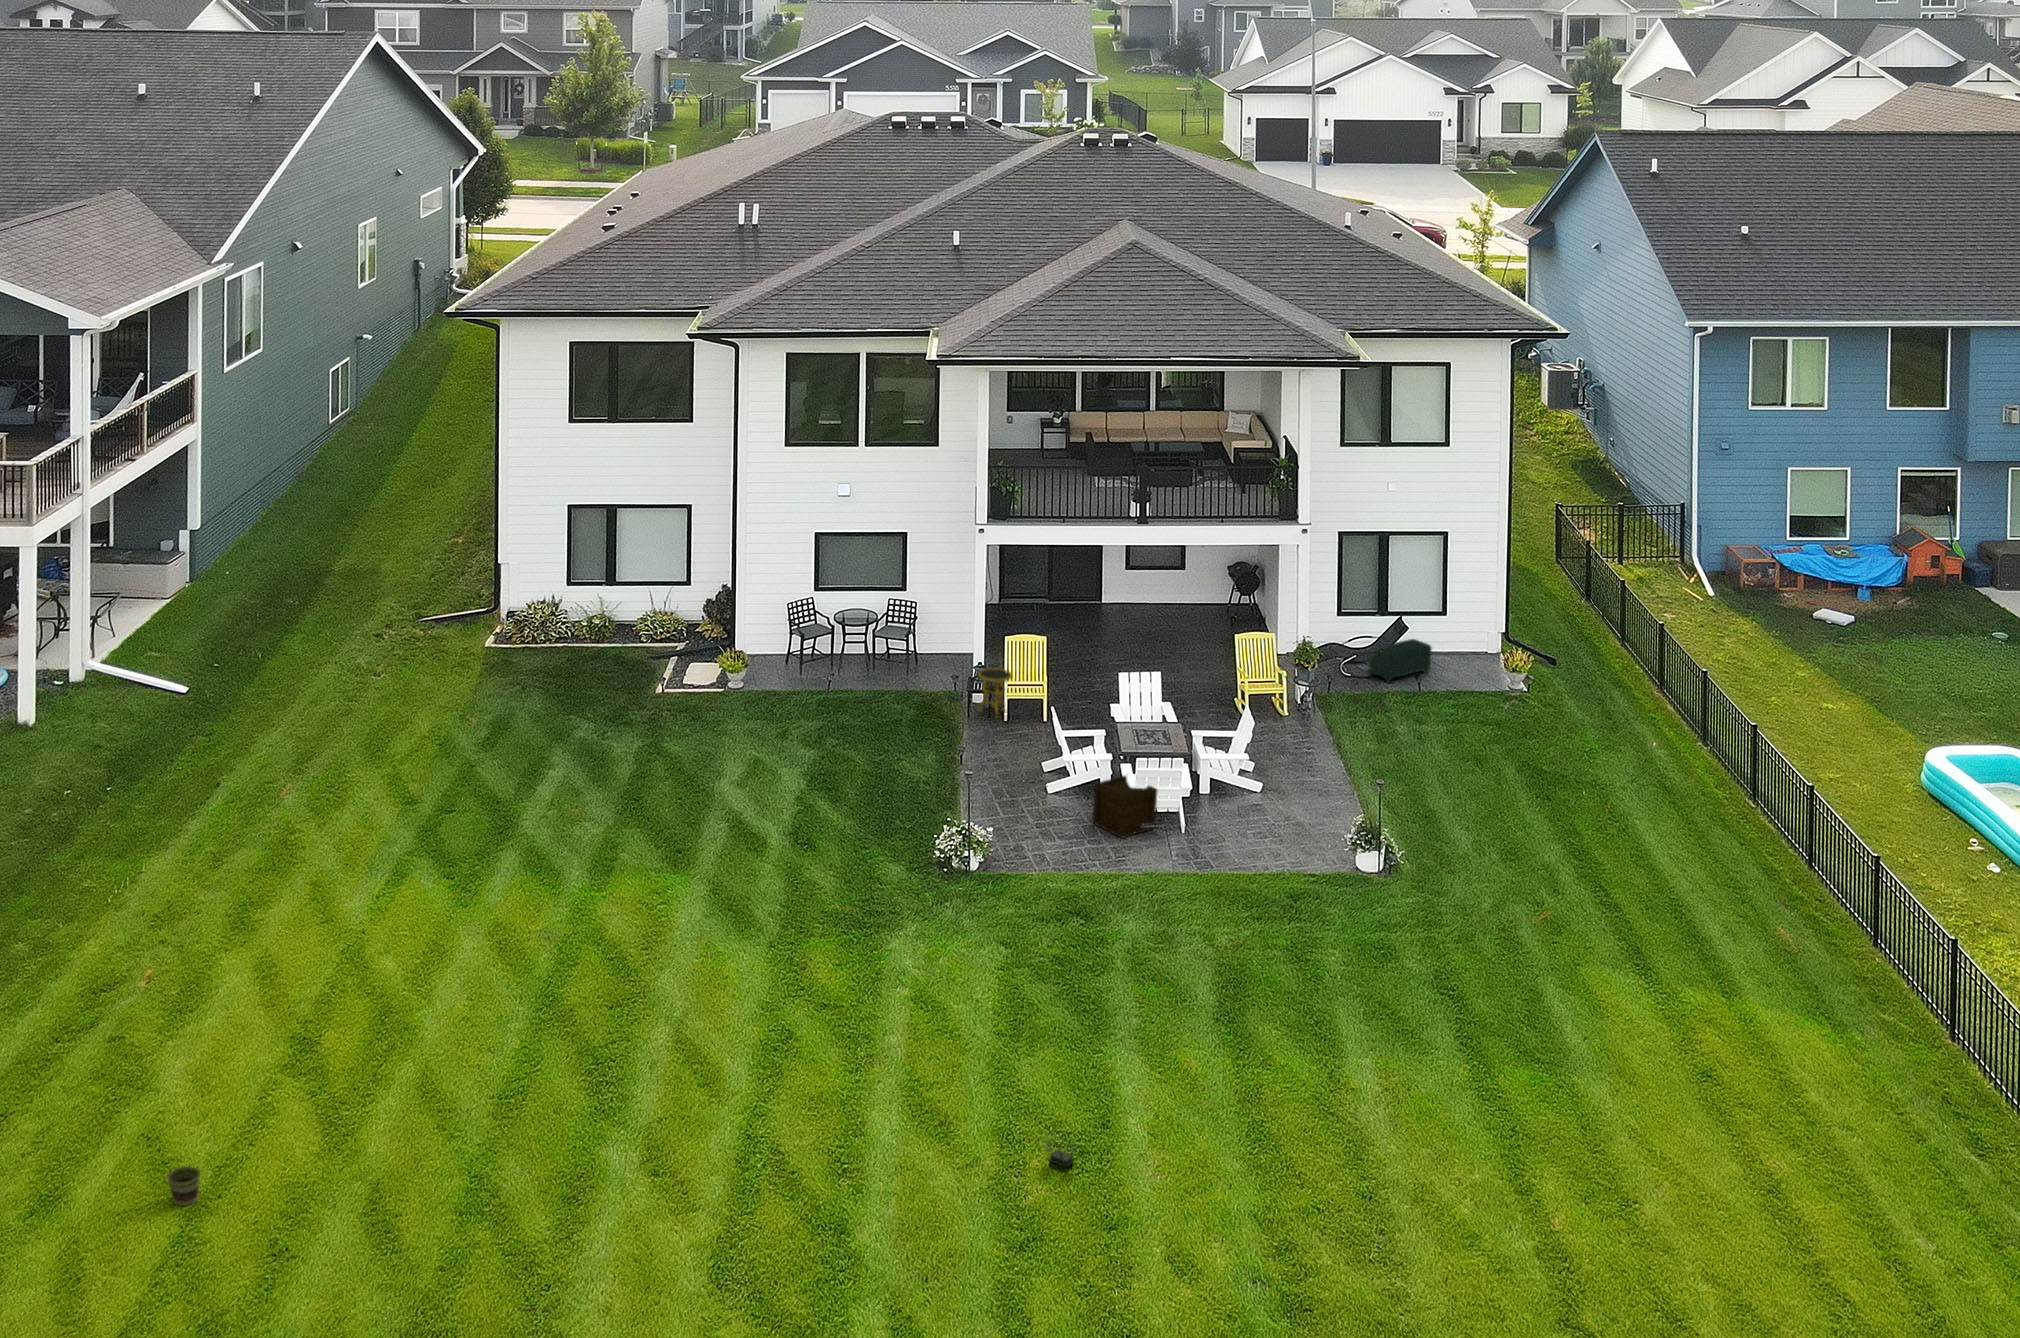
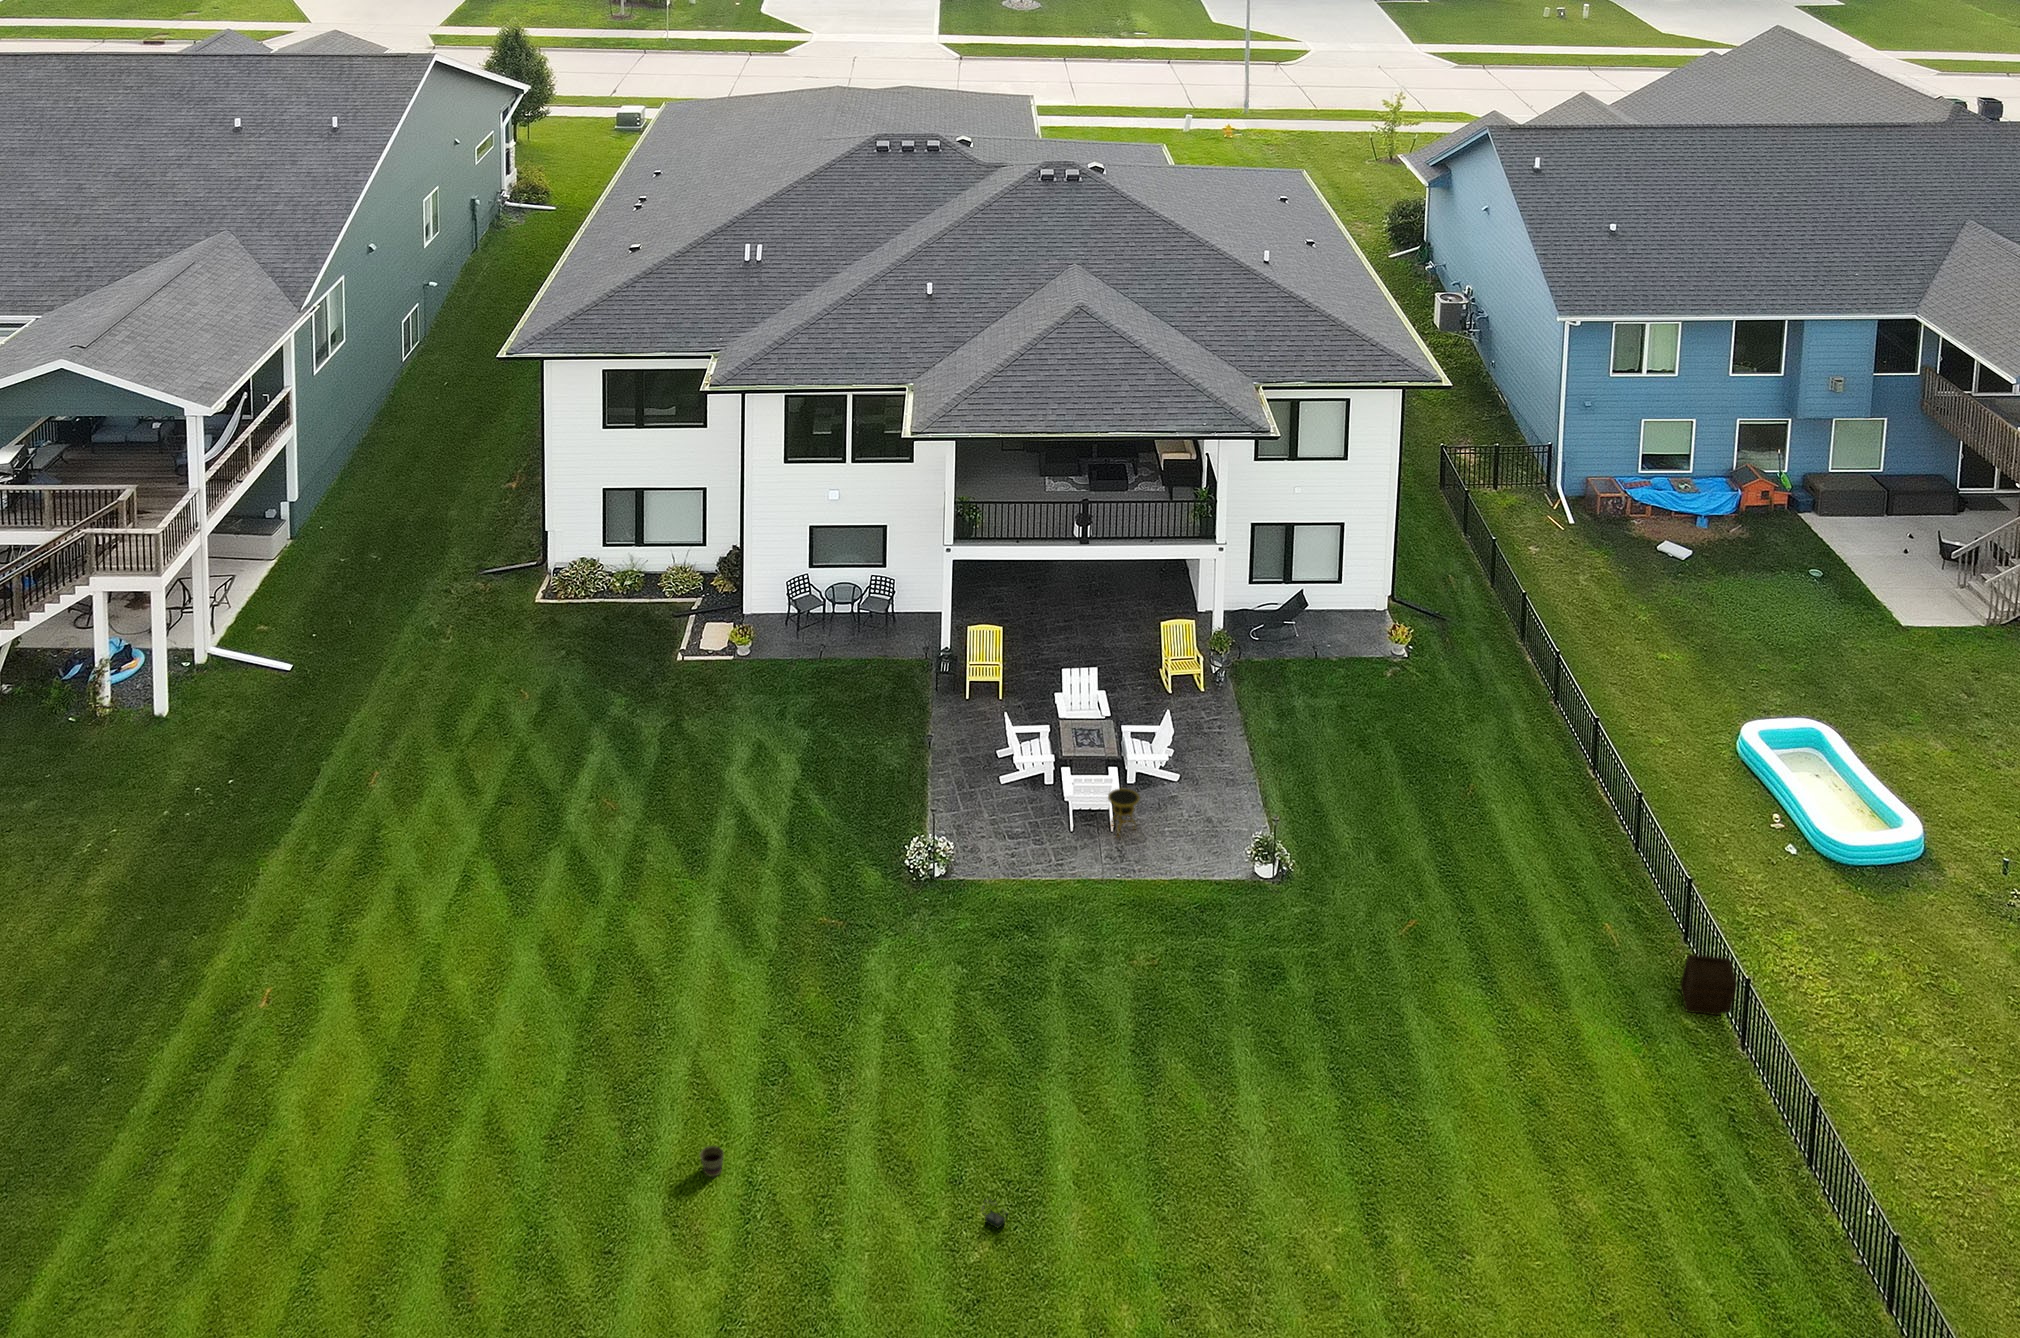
bench: present [1368,639,1432,682] -> none [1277,607,1330,649]
side table: present [978,668,1012,719] -> present [1108,788,1140,837]
wooden crate: present [1092,774,1158,838] -> present [1680,954,1737,1015]
basket: present [167,1166,200,1206] -> present [700,1146,724,1177]

